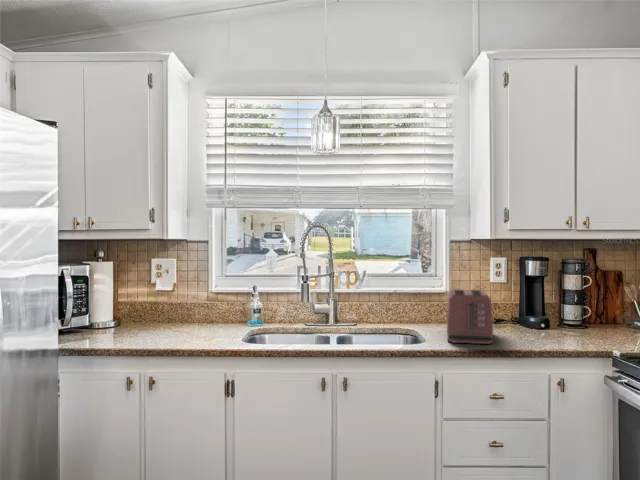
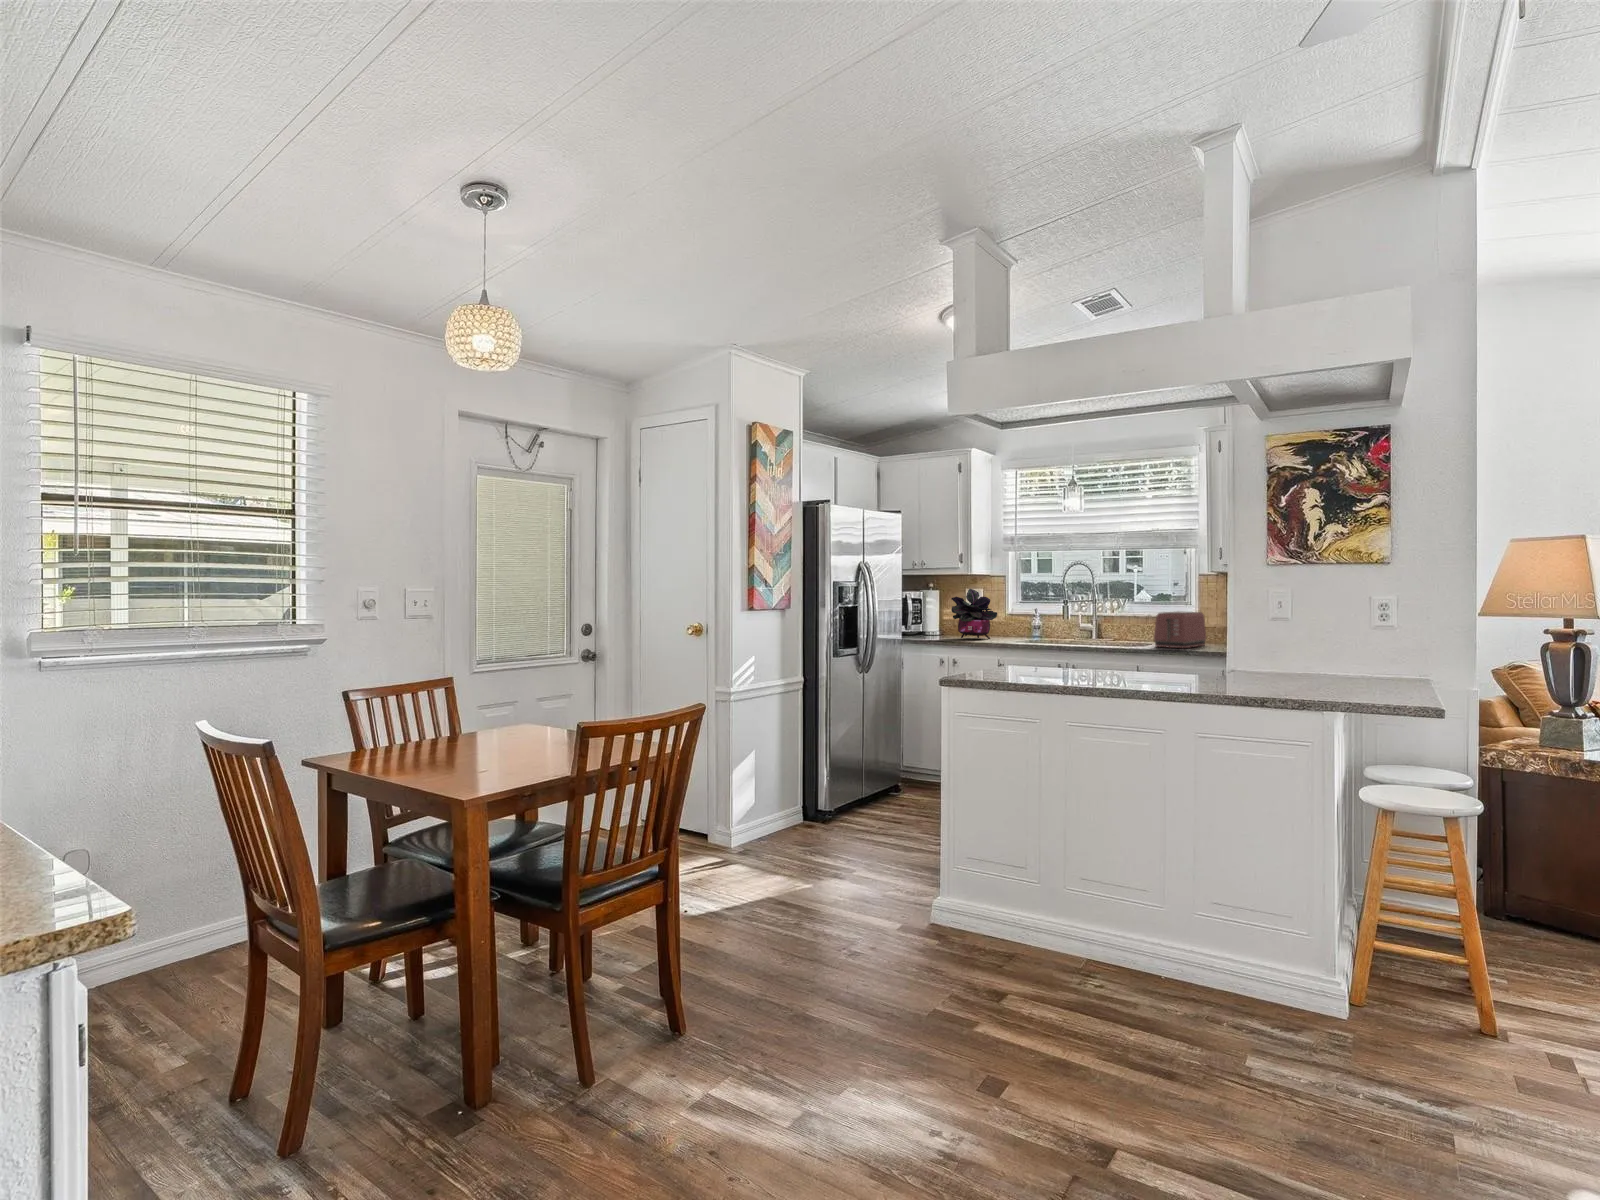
potted plant: none [139,260,211,337] -> present [951,589,997,639]

